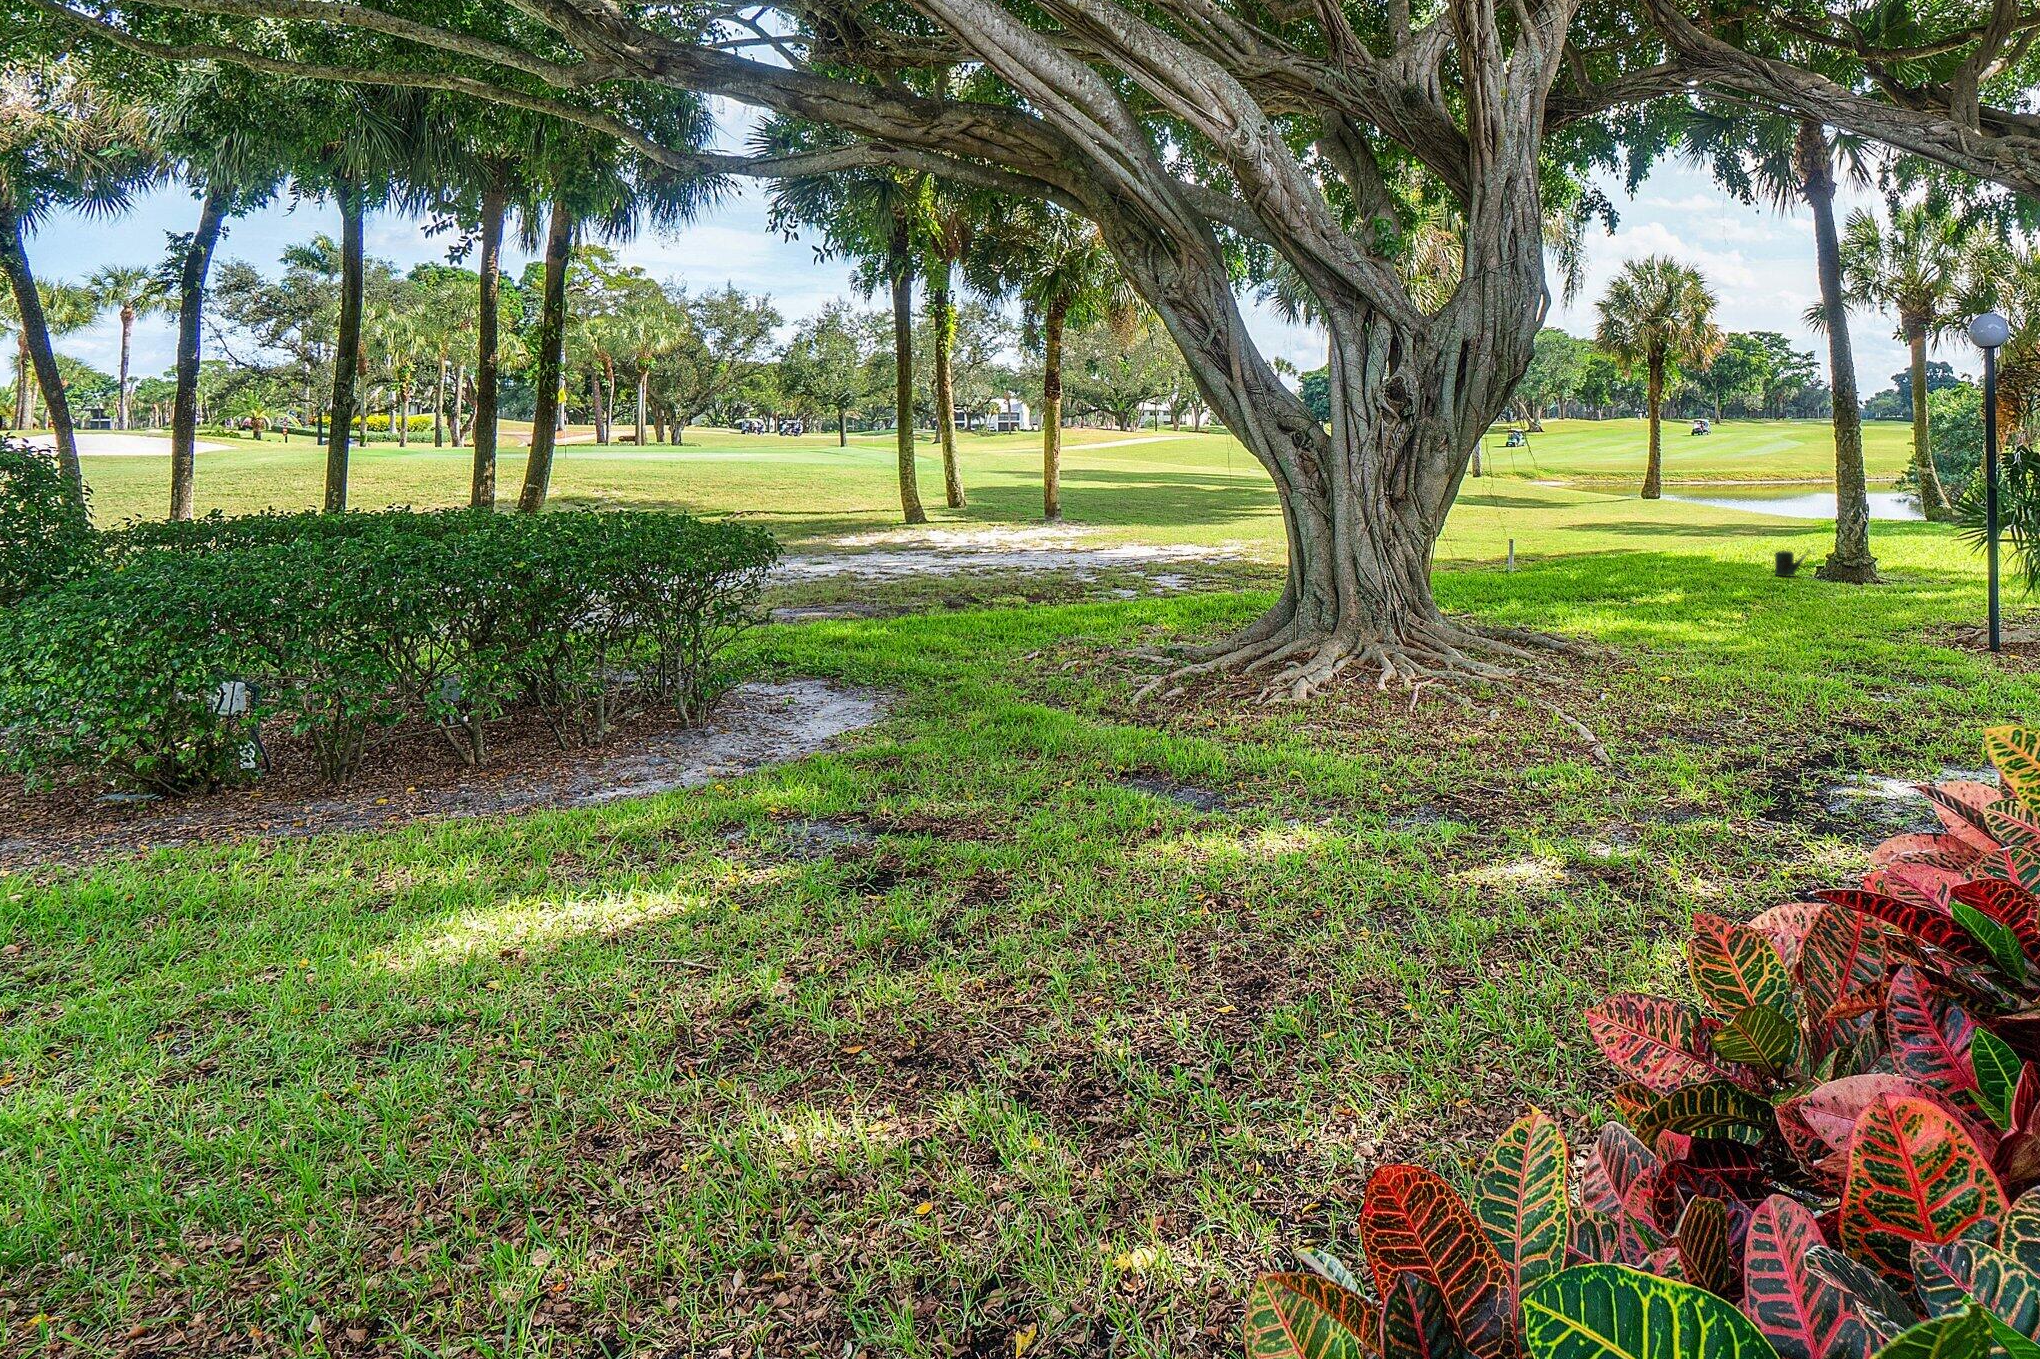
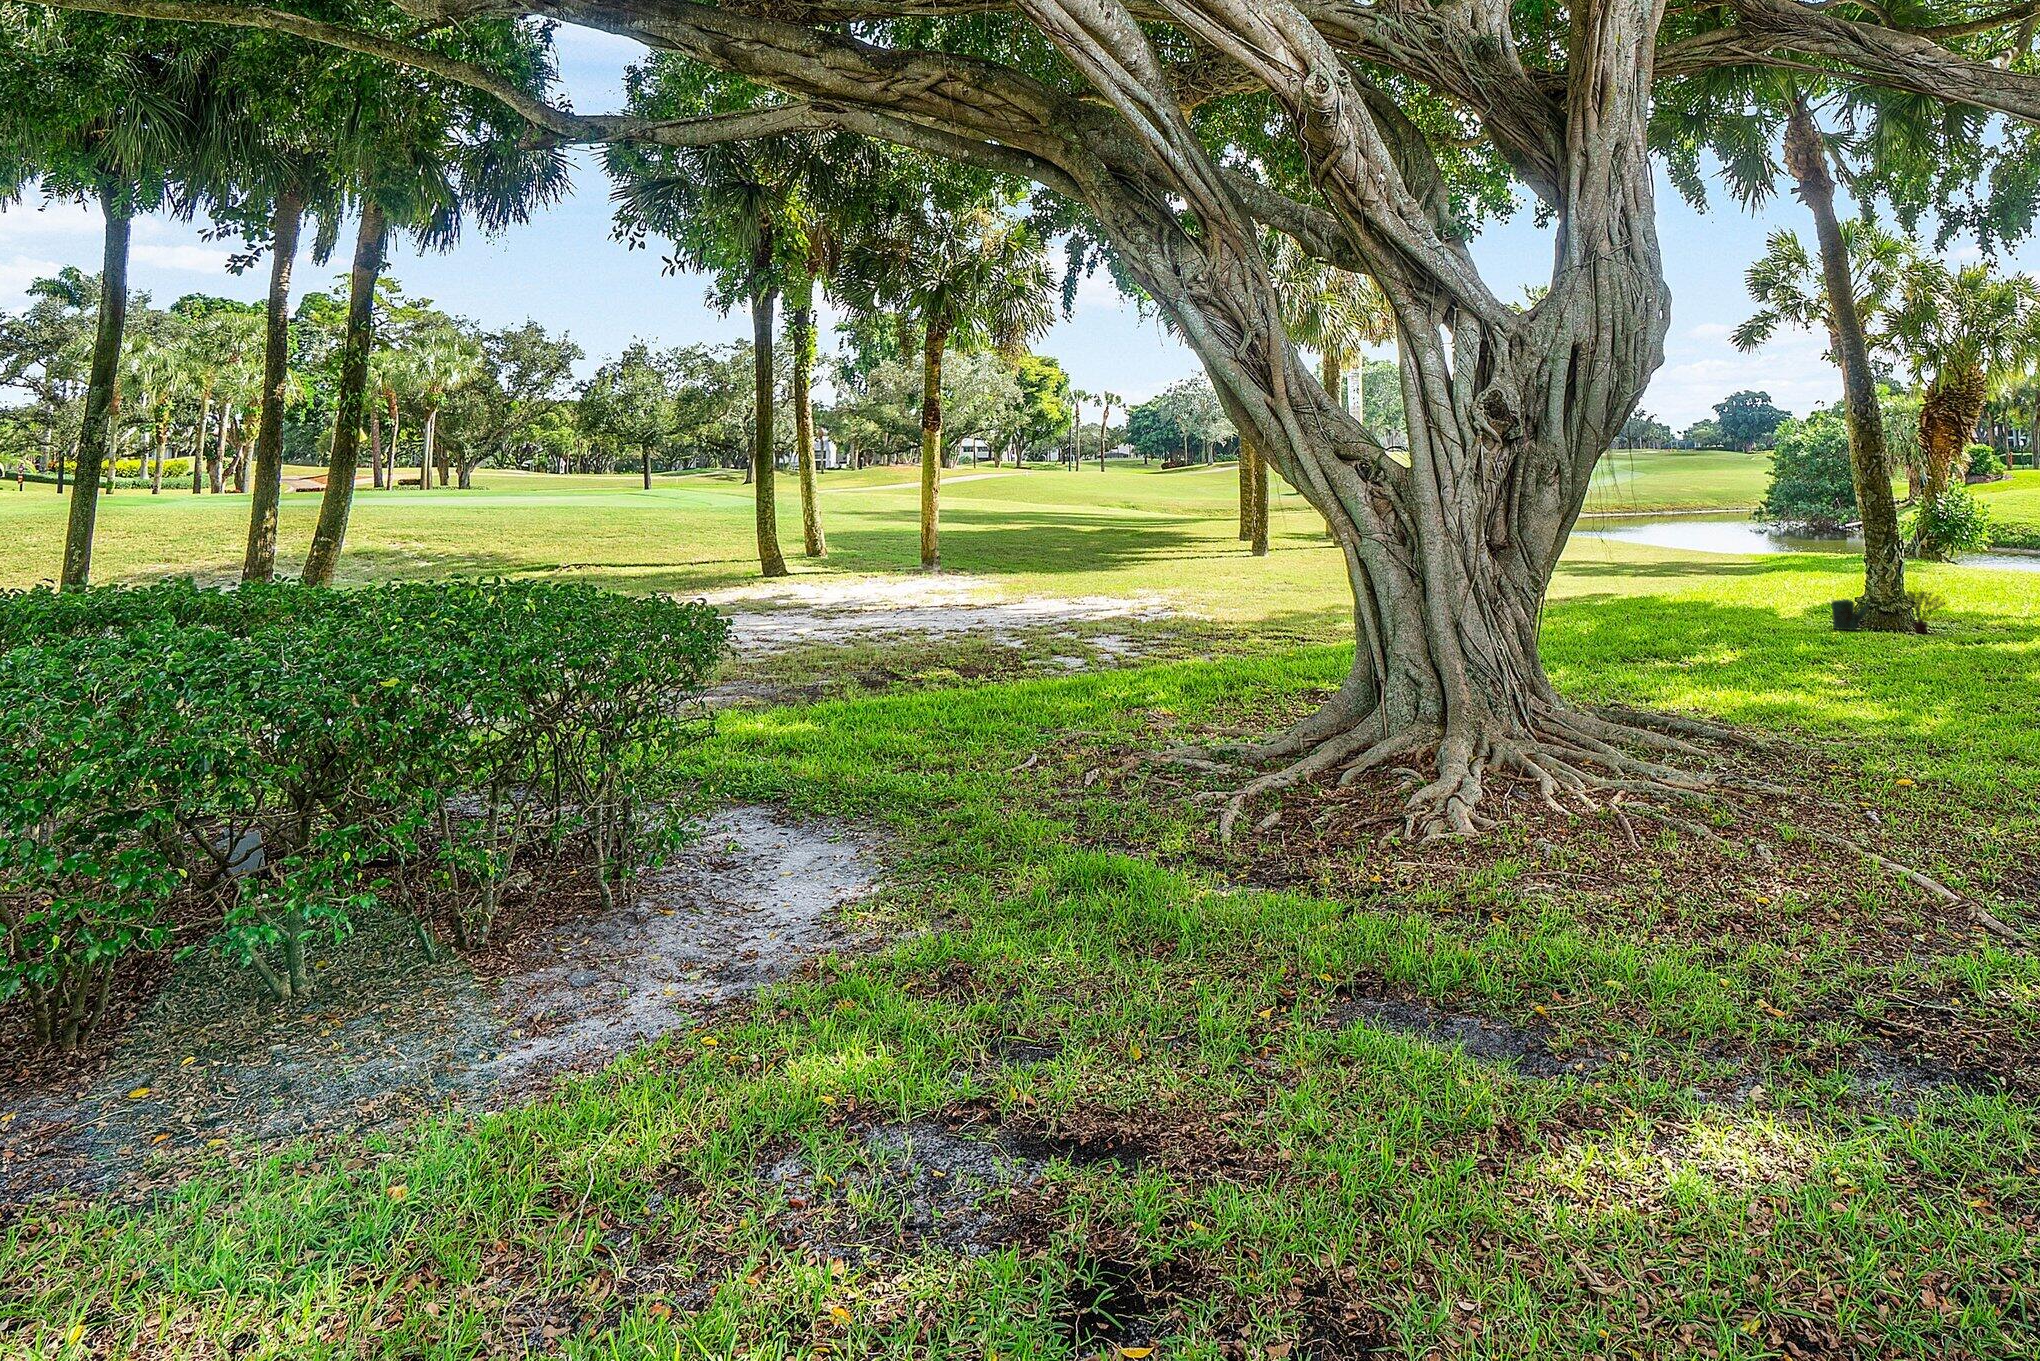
potted plant: none [1826,542,1869,579] -> present [1900,591,1945,633]

